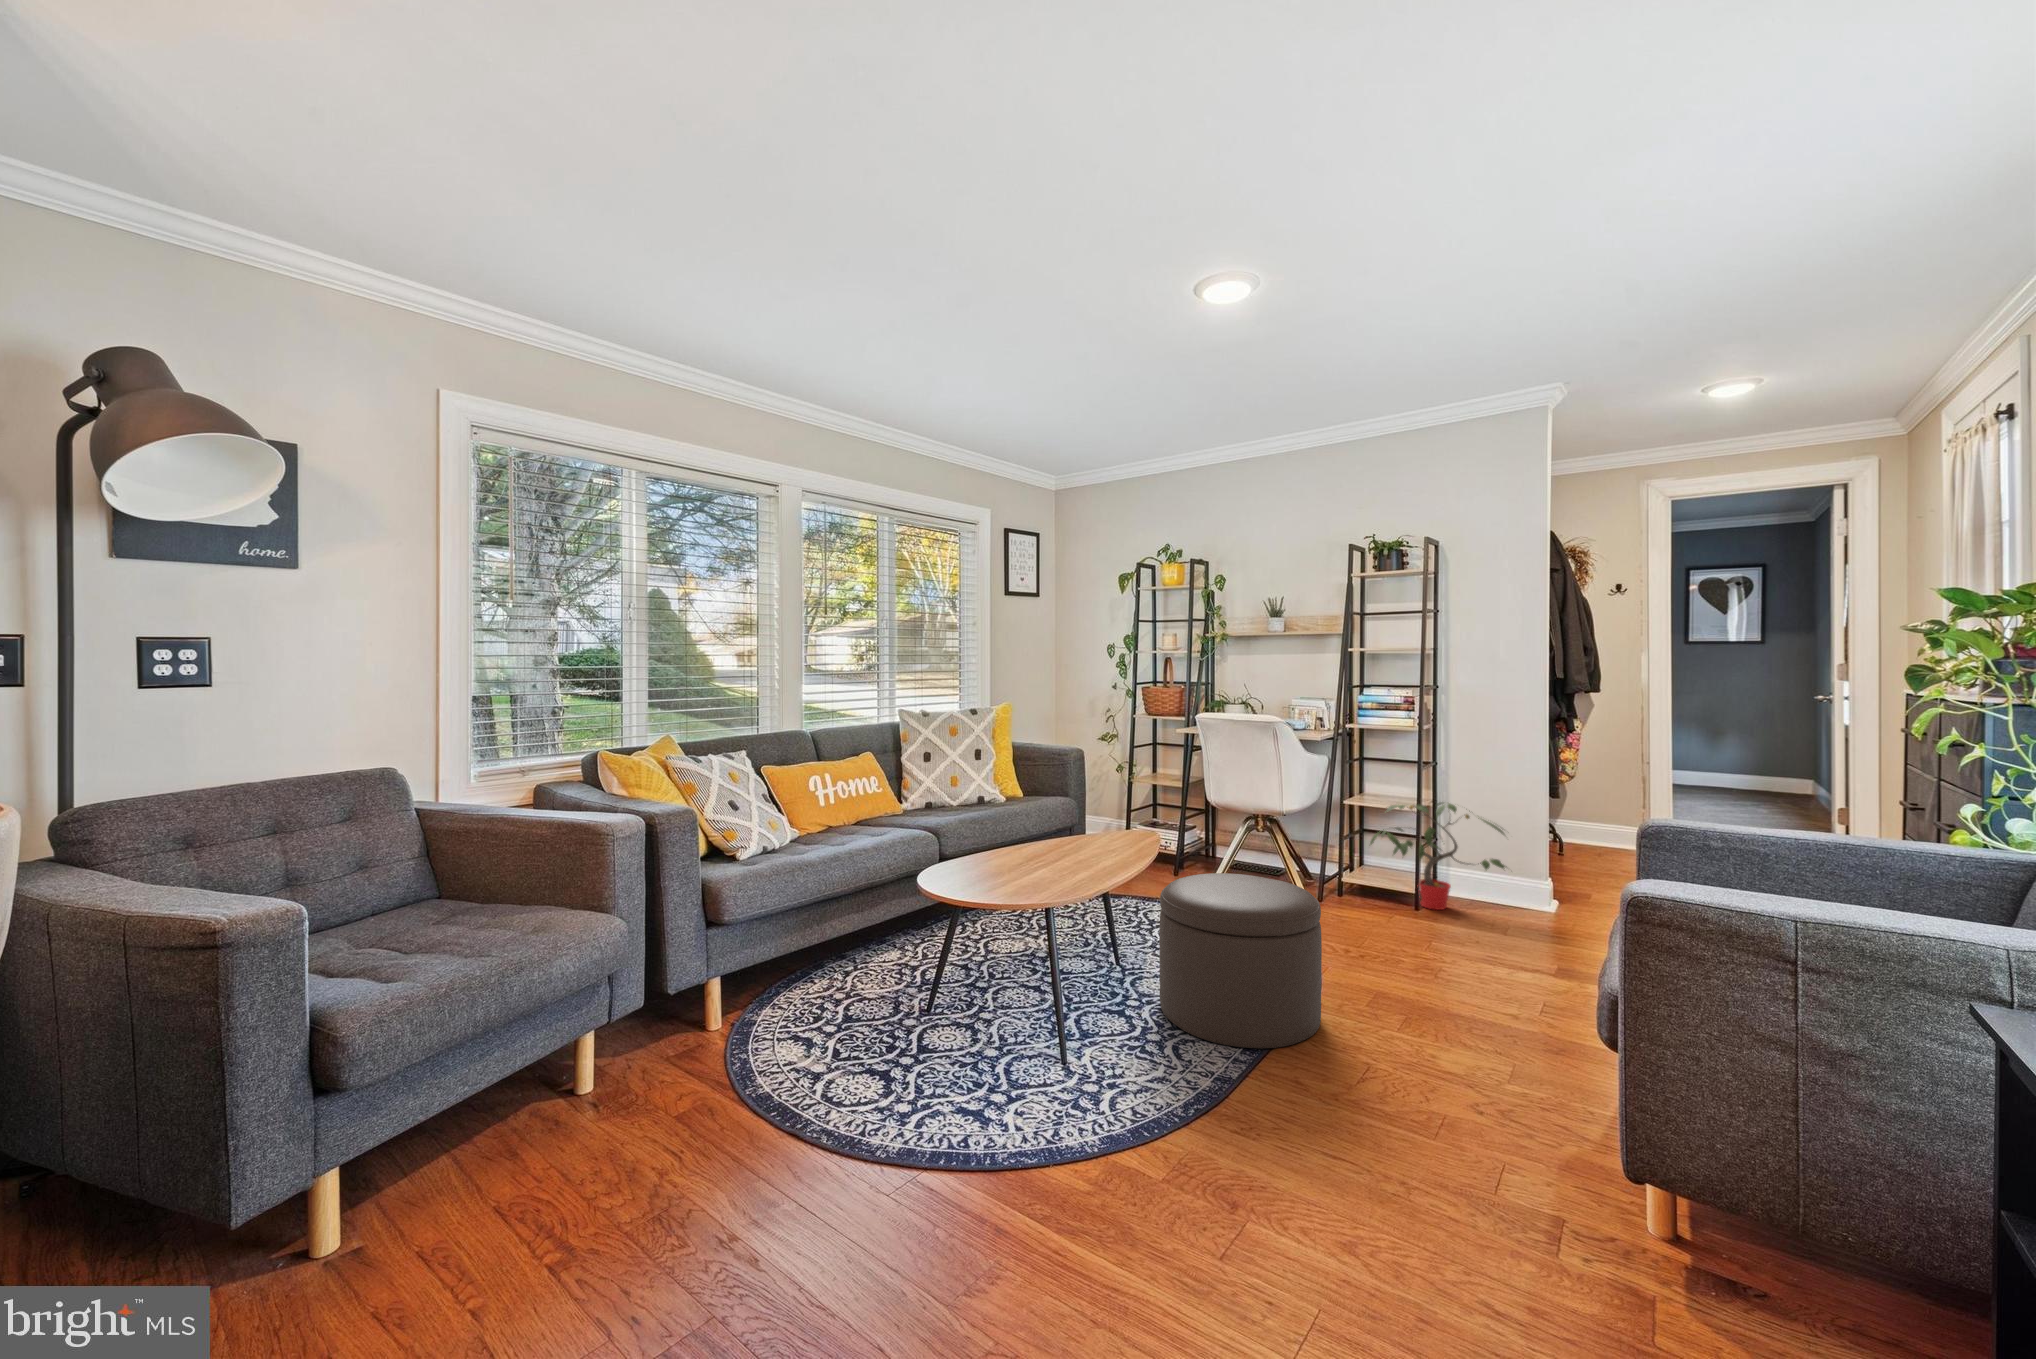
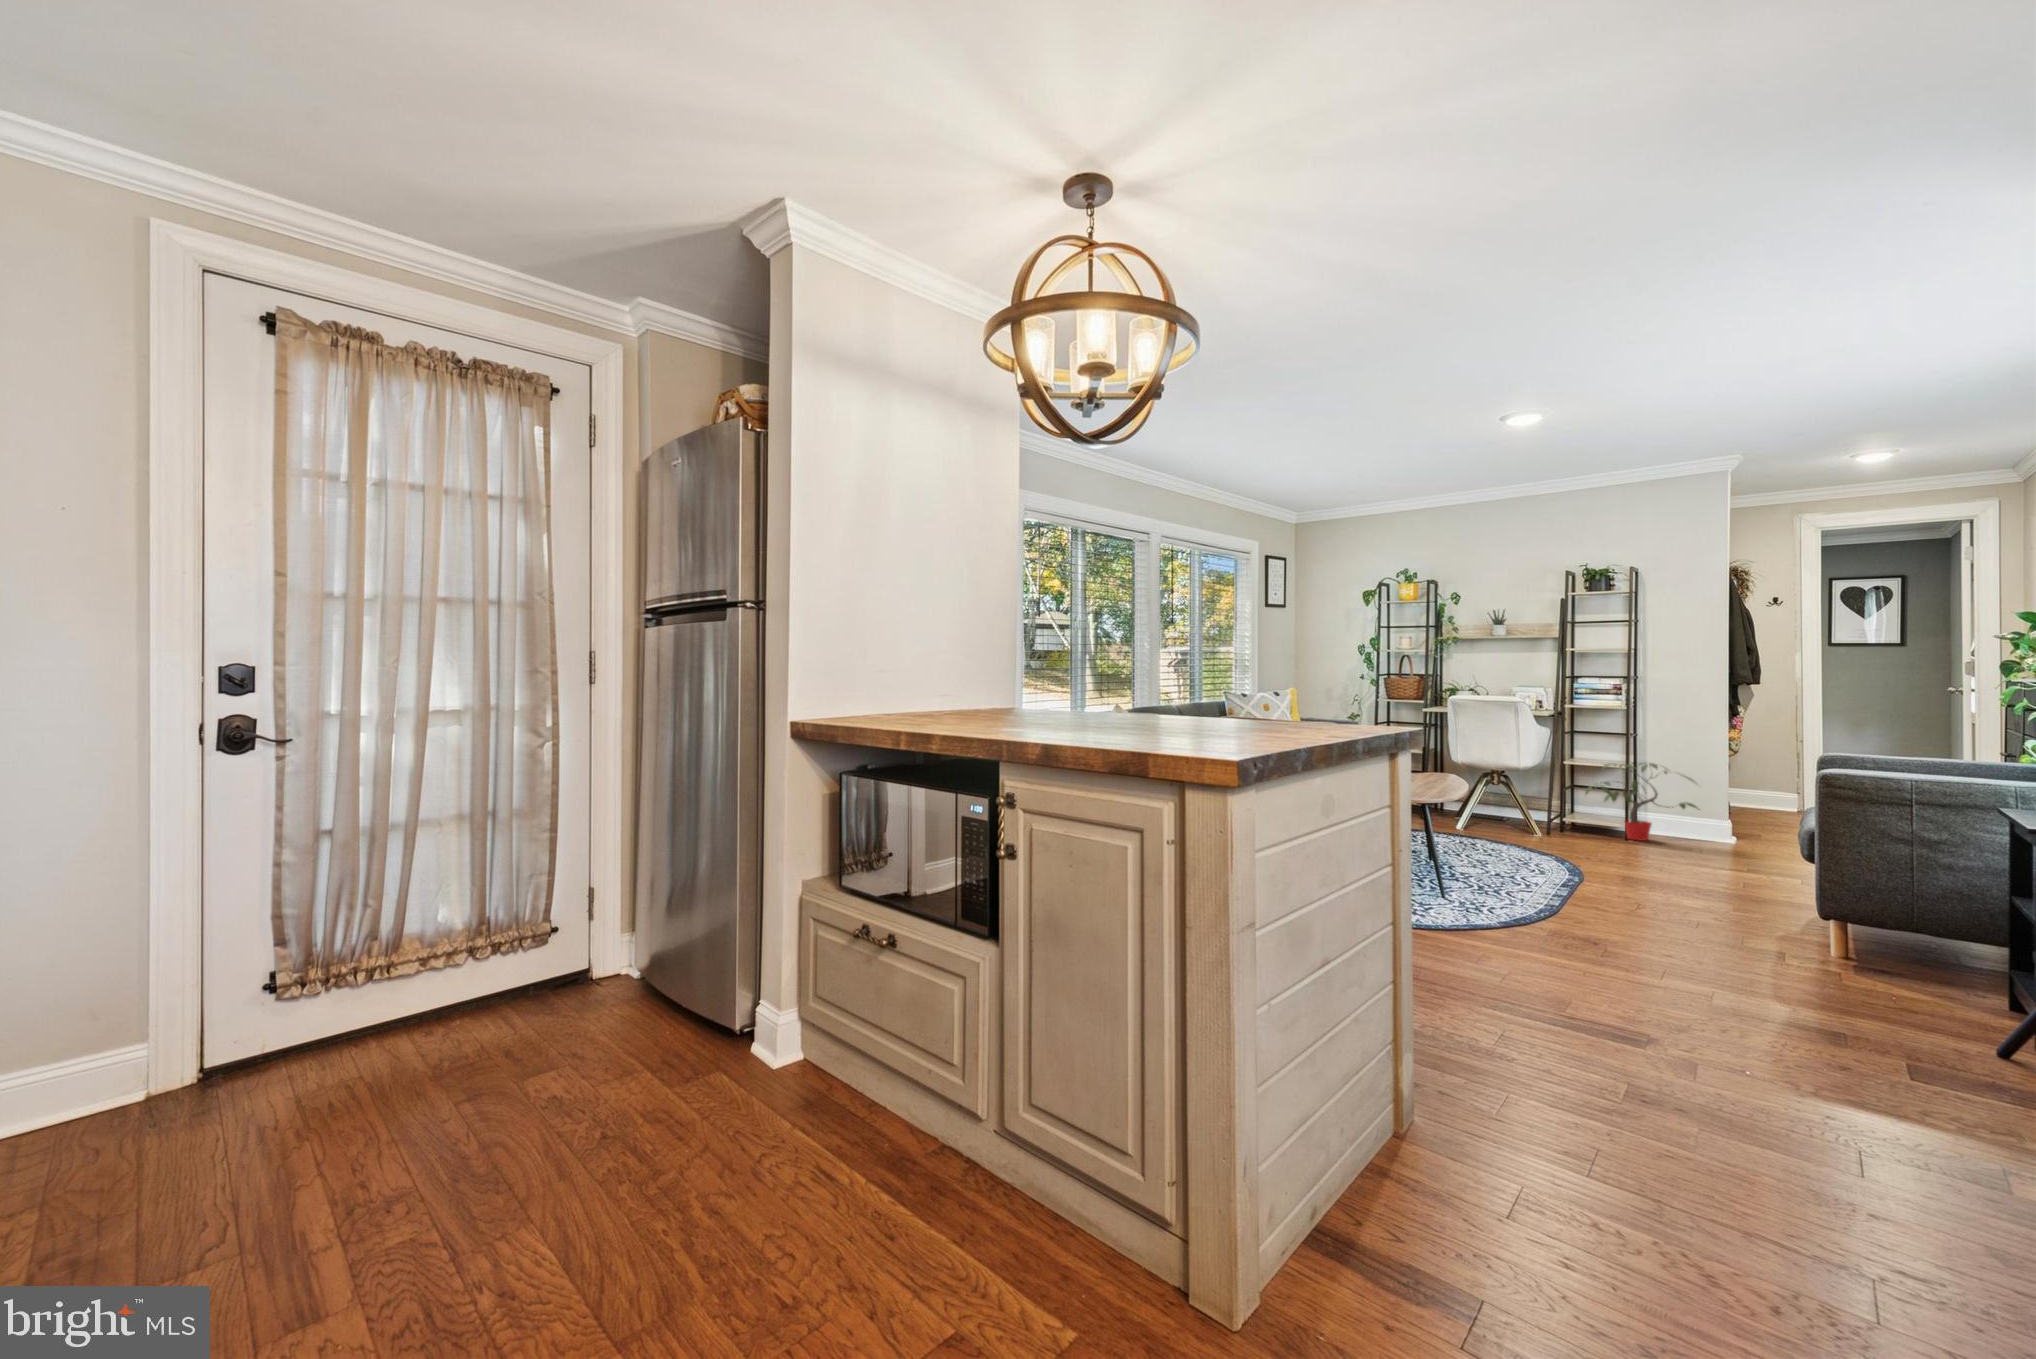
ottoman: present [1159,873,1322,1048] -> none [1480,798,1598,897]

